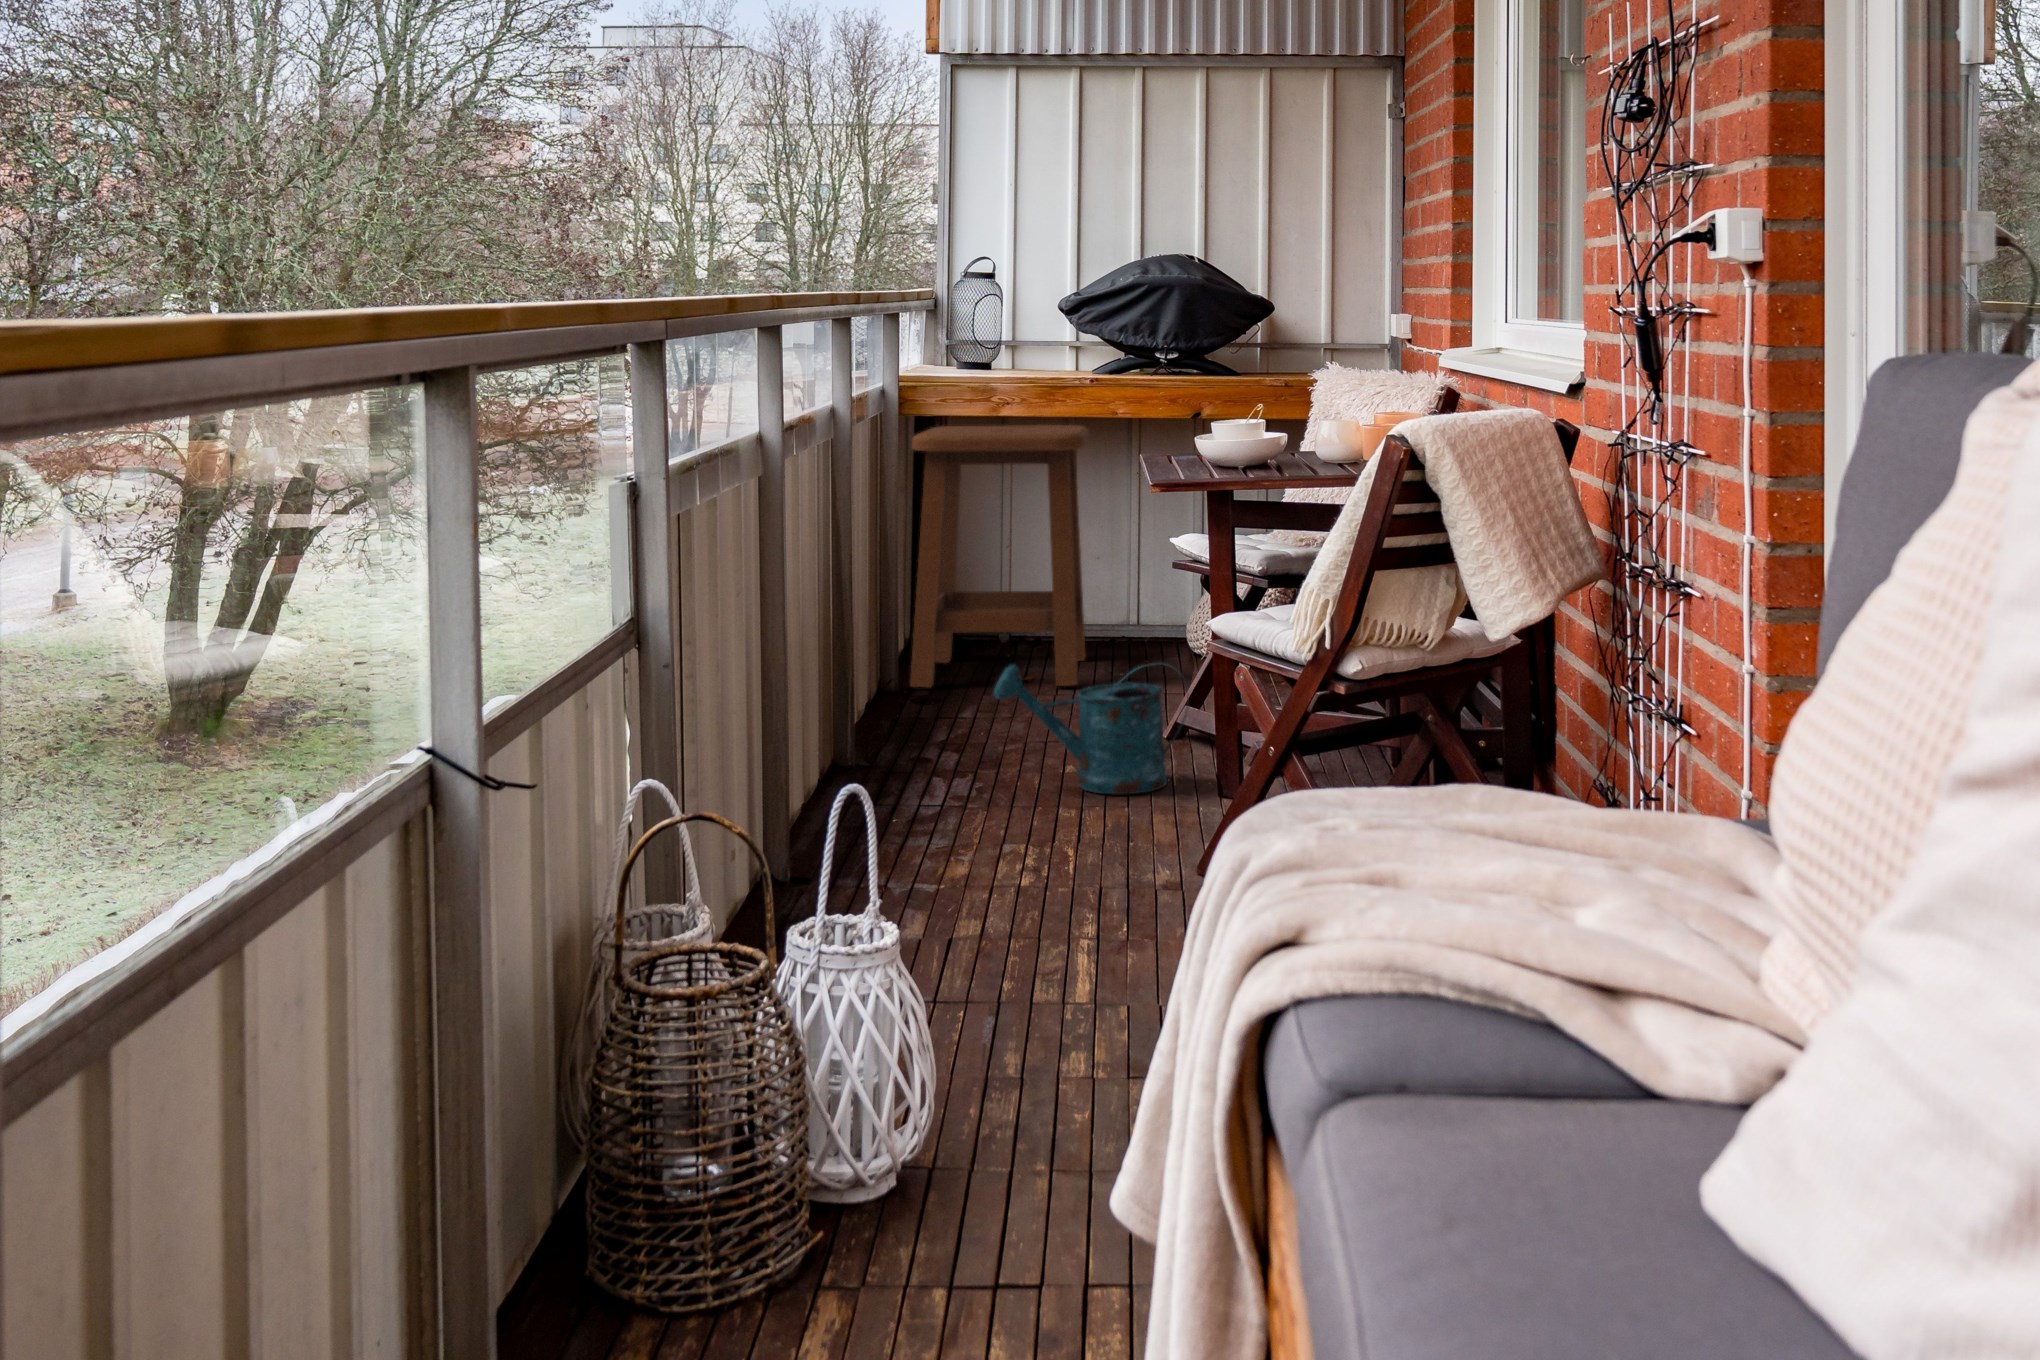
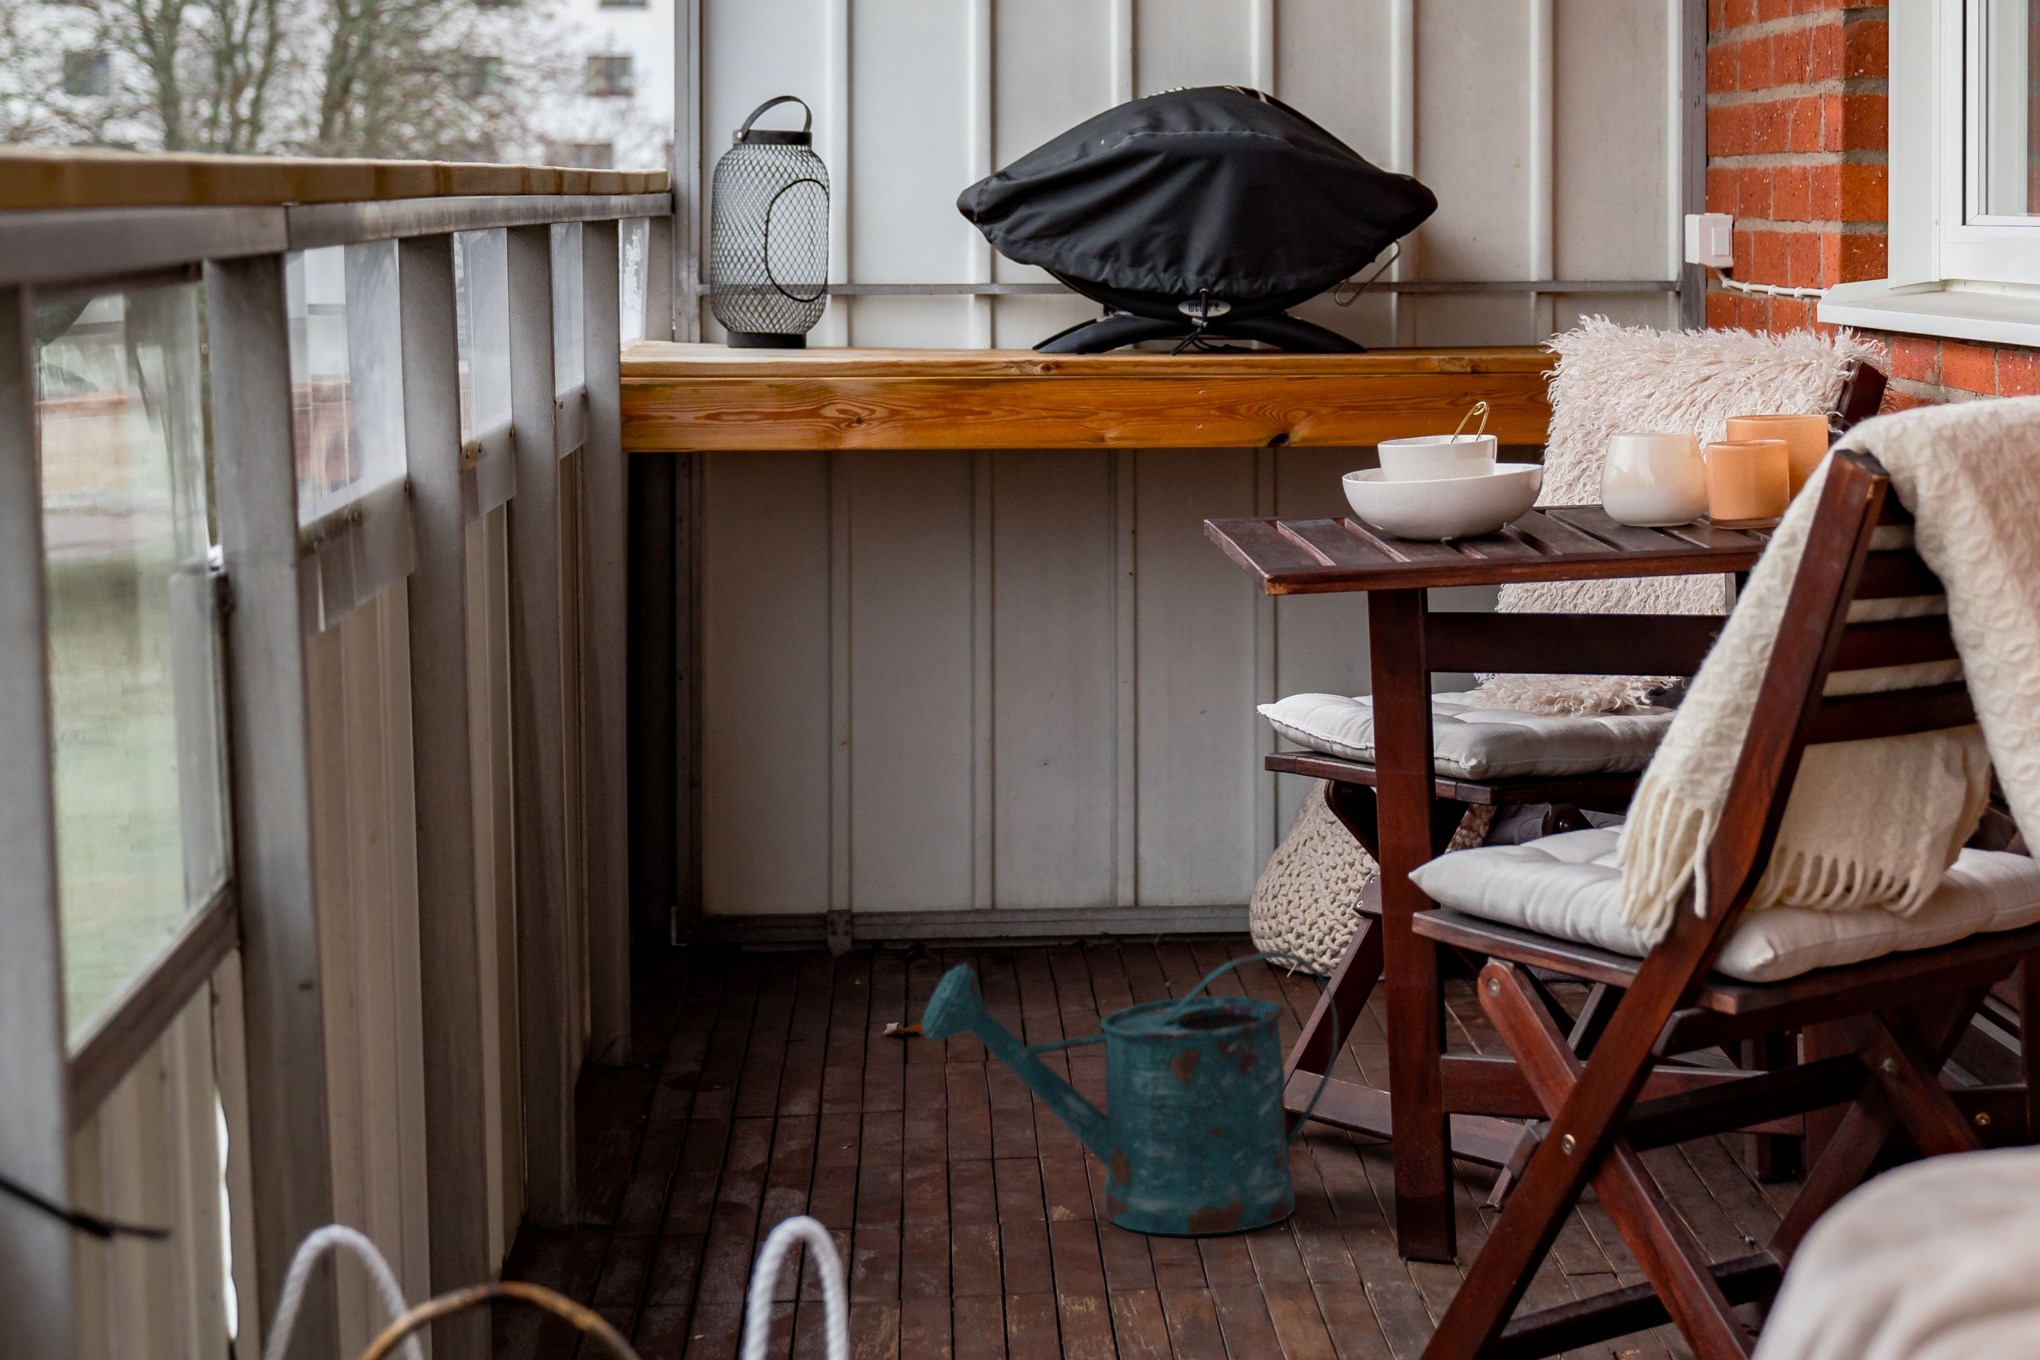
stool: present [910,425,1090,687] -> none [694,458,1063,1017]

